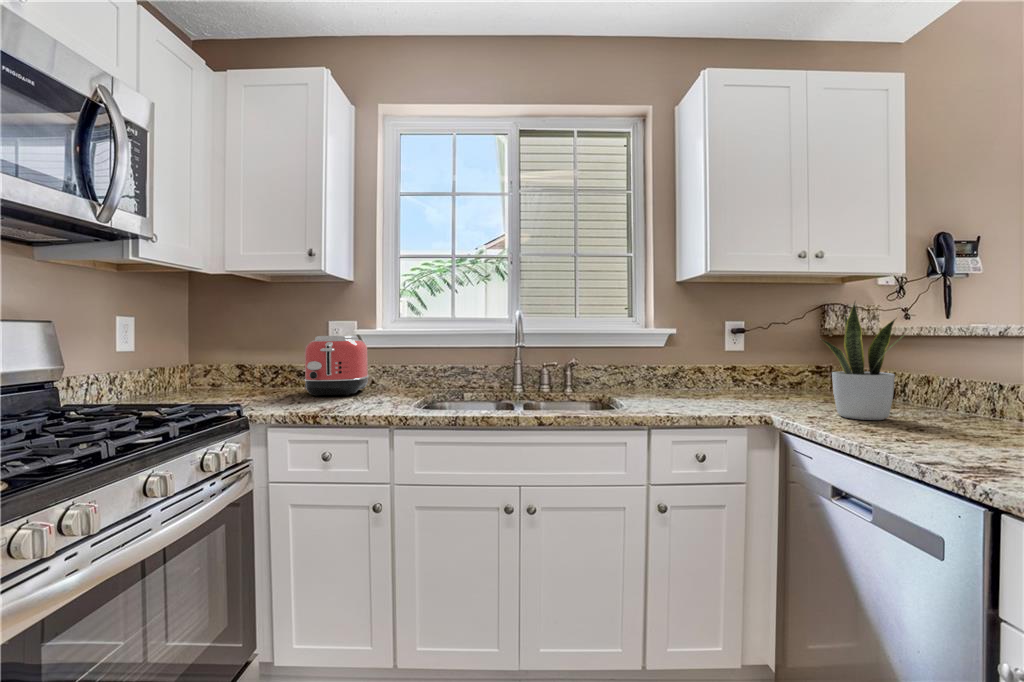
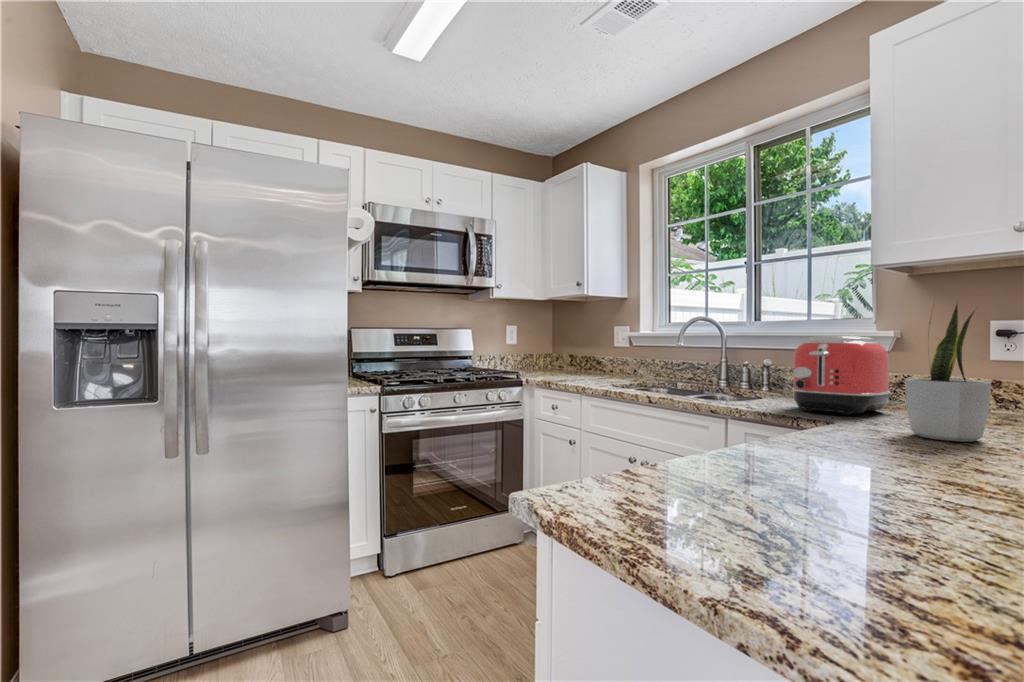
toaster: present [304,336,369,396] -> present [792,336,890,415]

